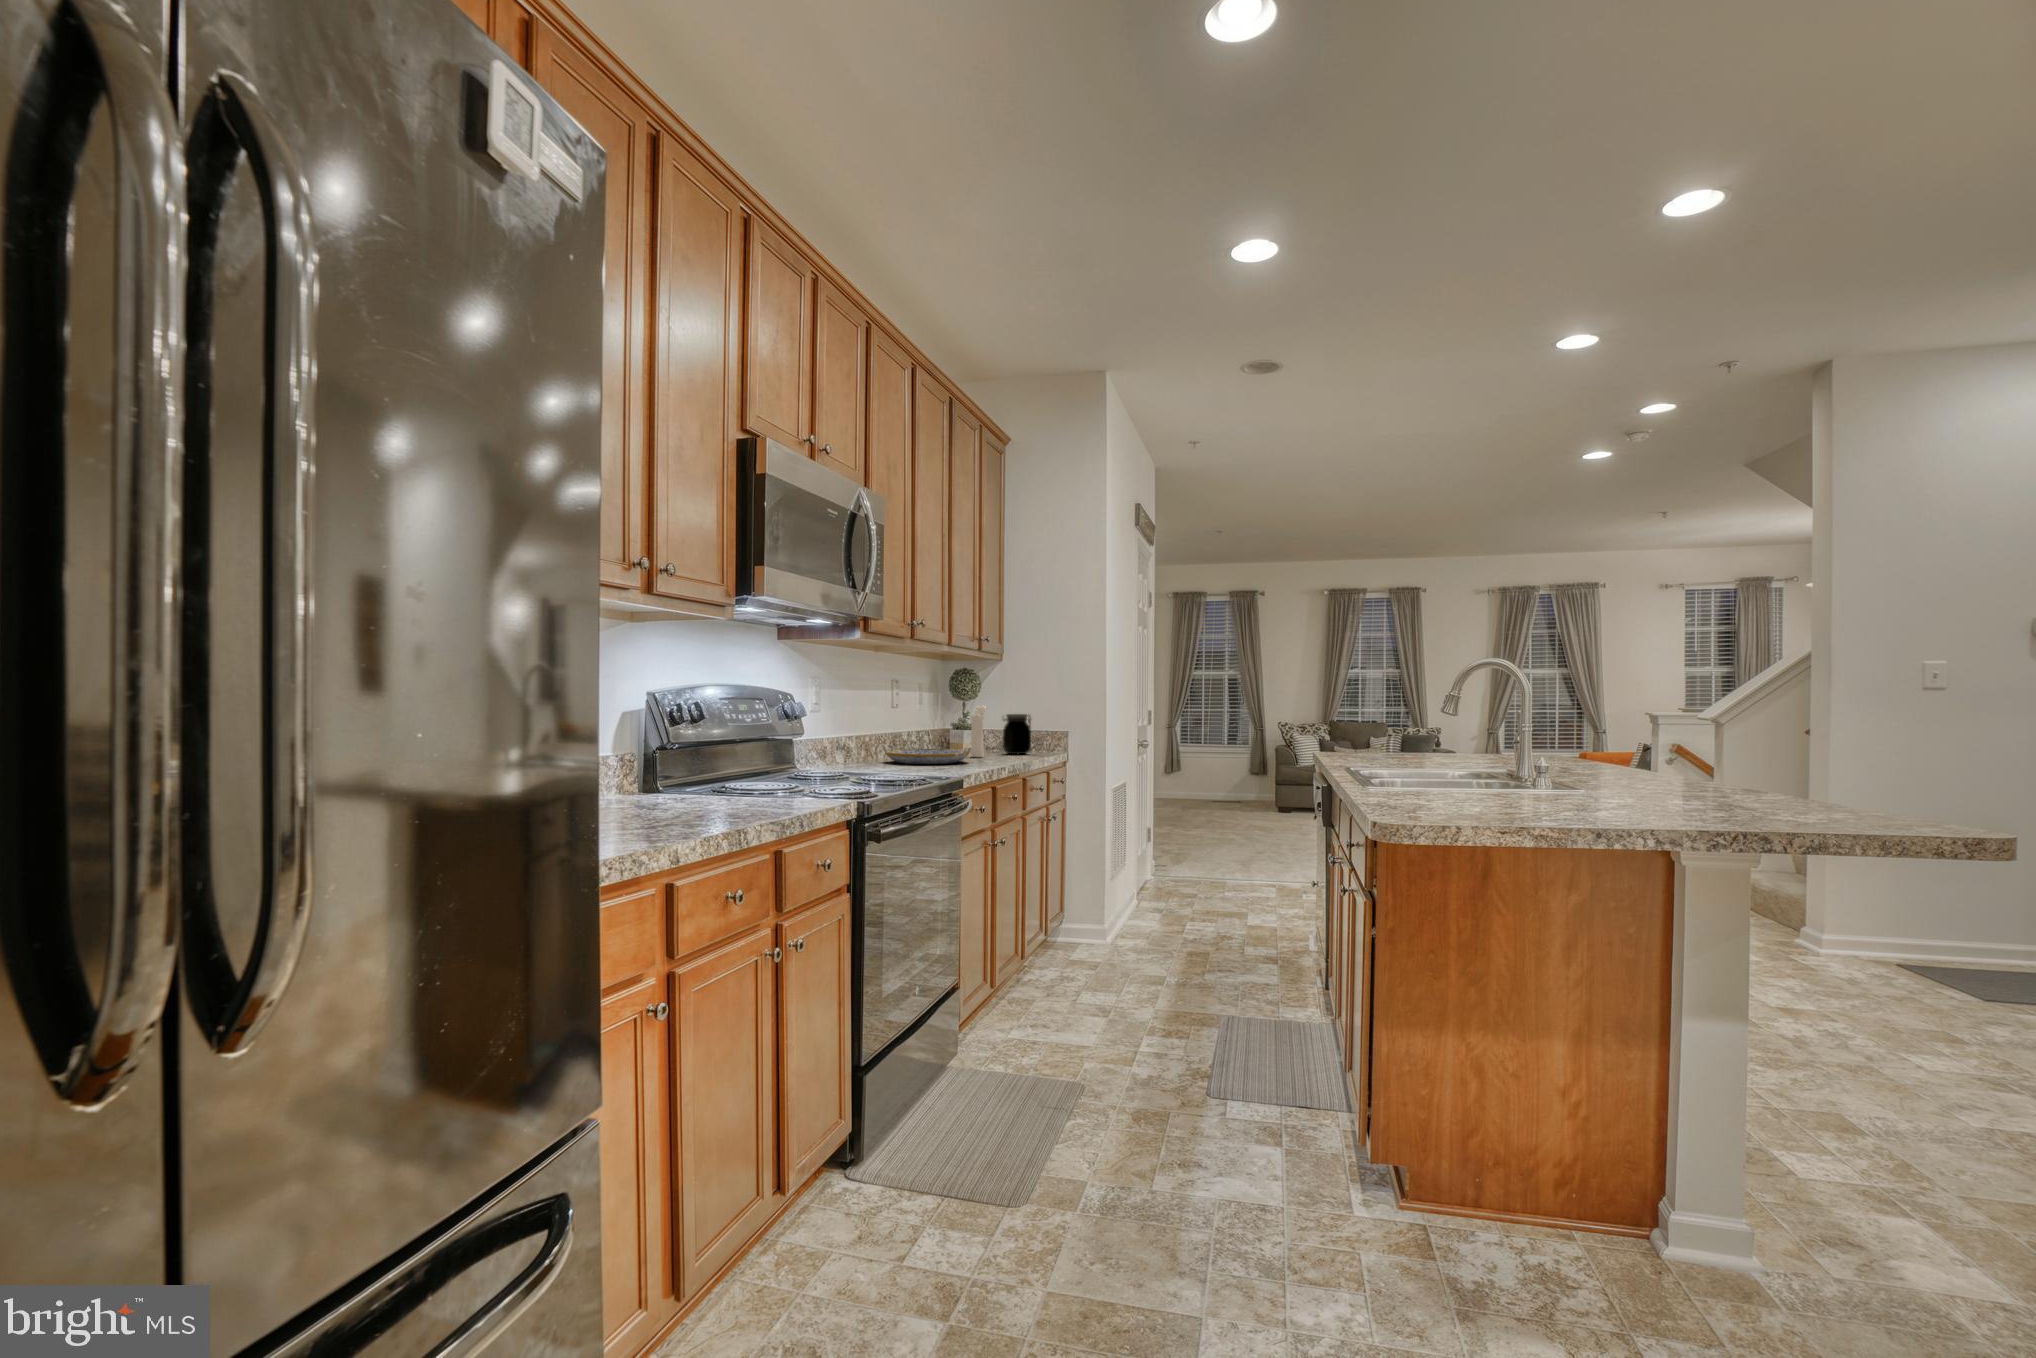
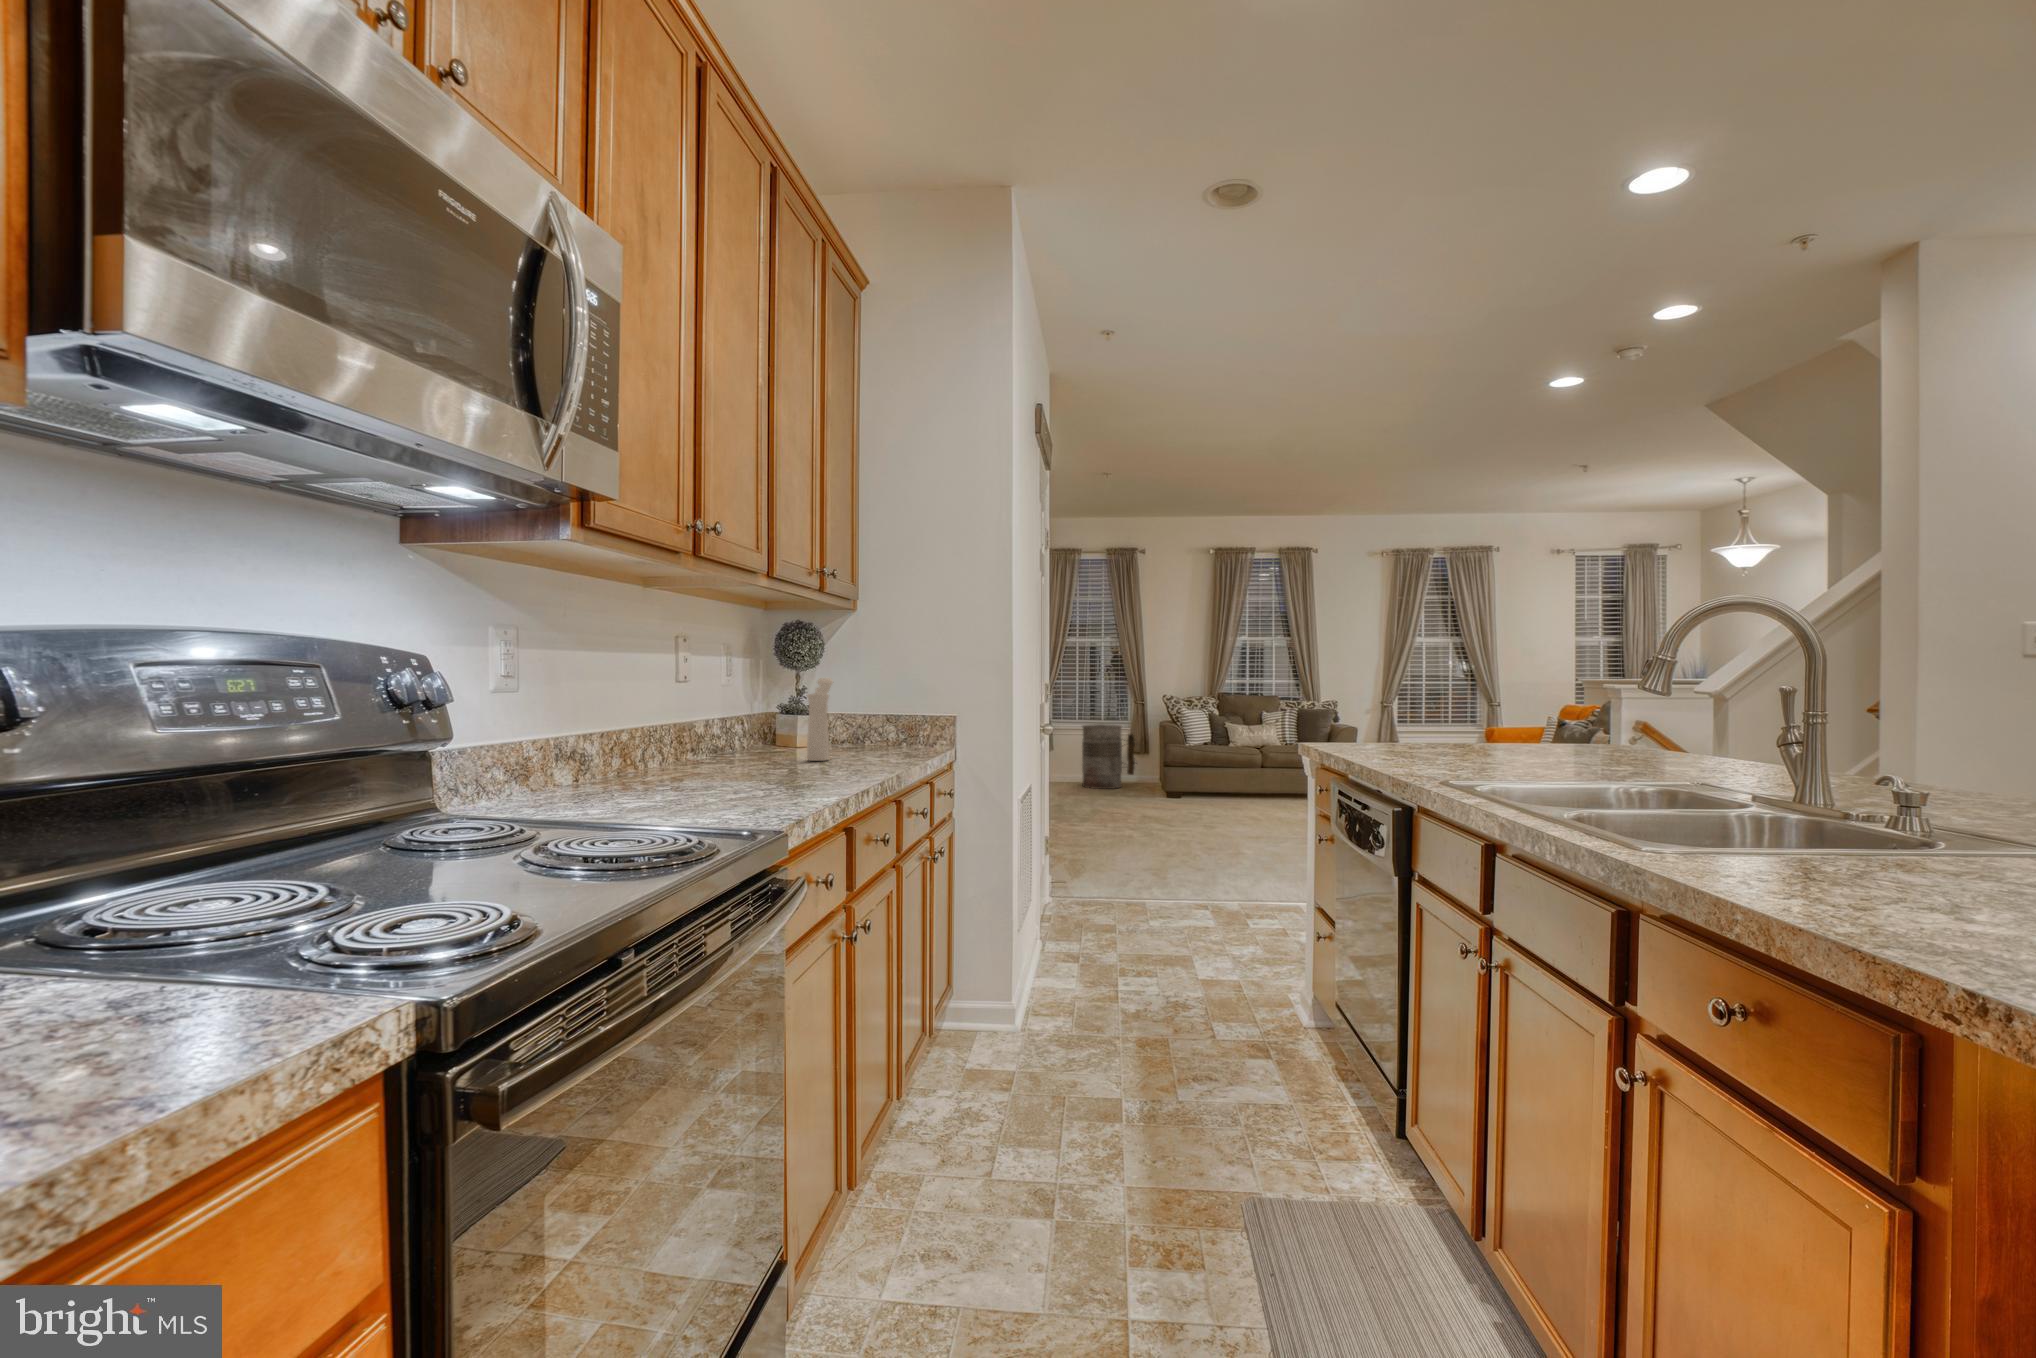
jar: present [1003,714,1031,754] -> none [858,691,904,753]
serving tray: present [885,744,972,764] -> none [653,745,808,781]
trash can: none [1201,747,1252,804] -> present [1082,724,1137,789]

